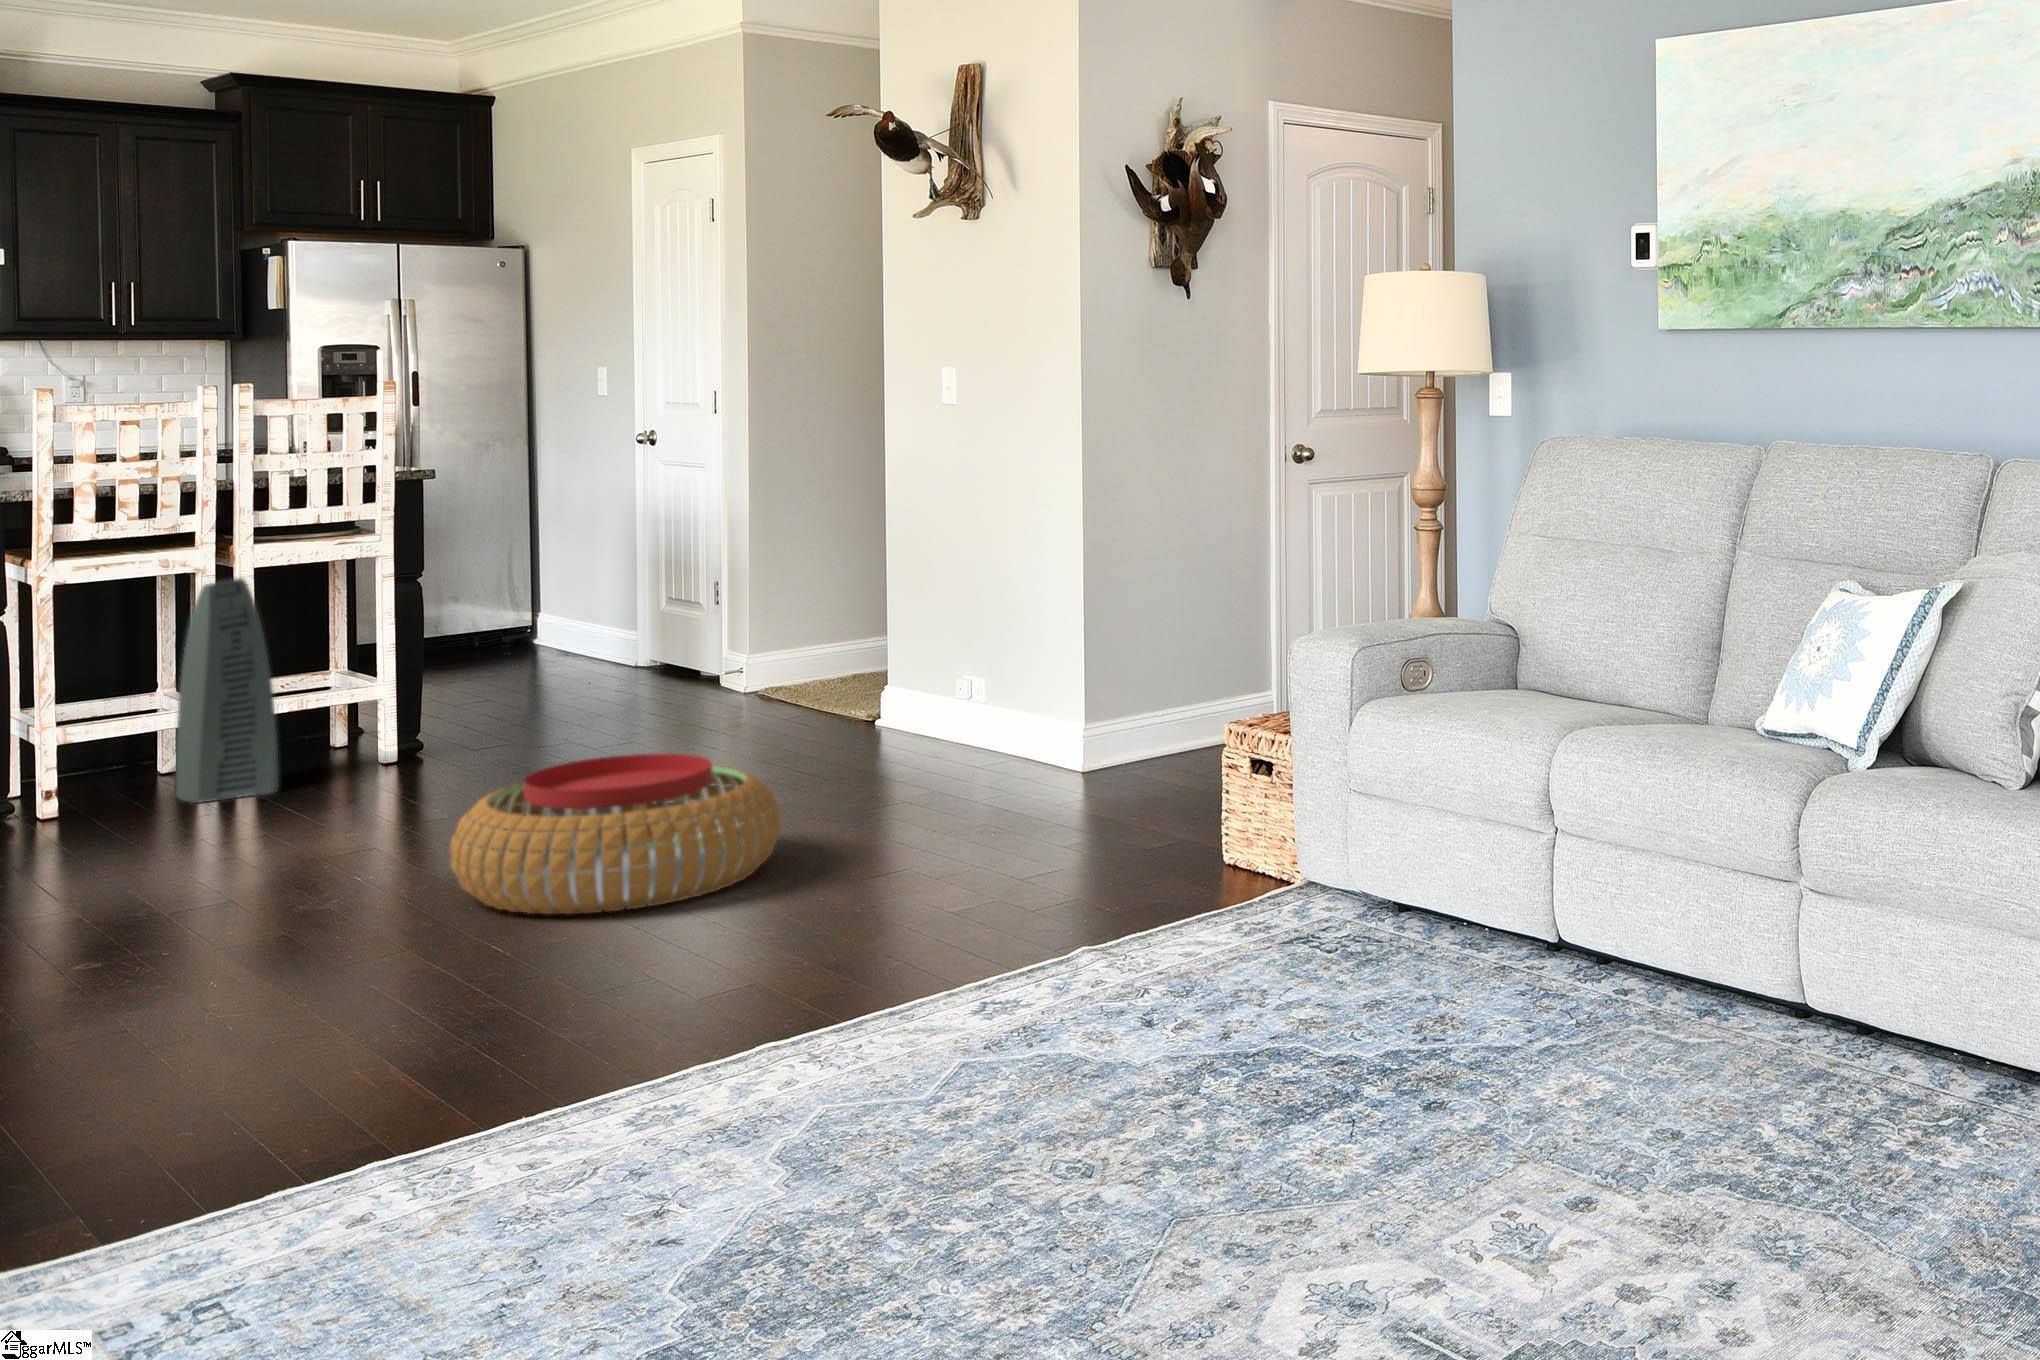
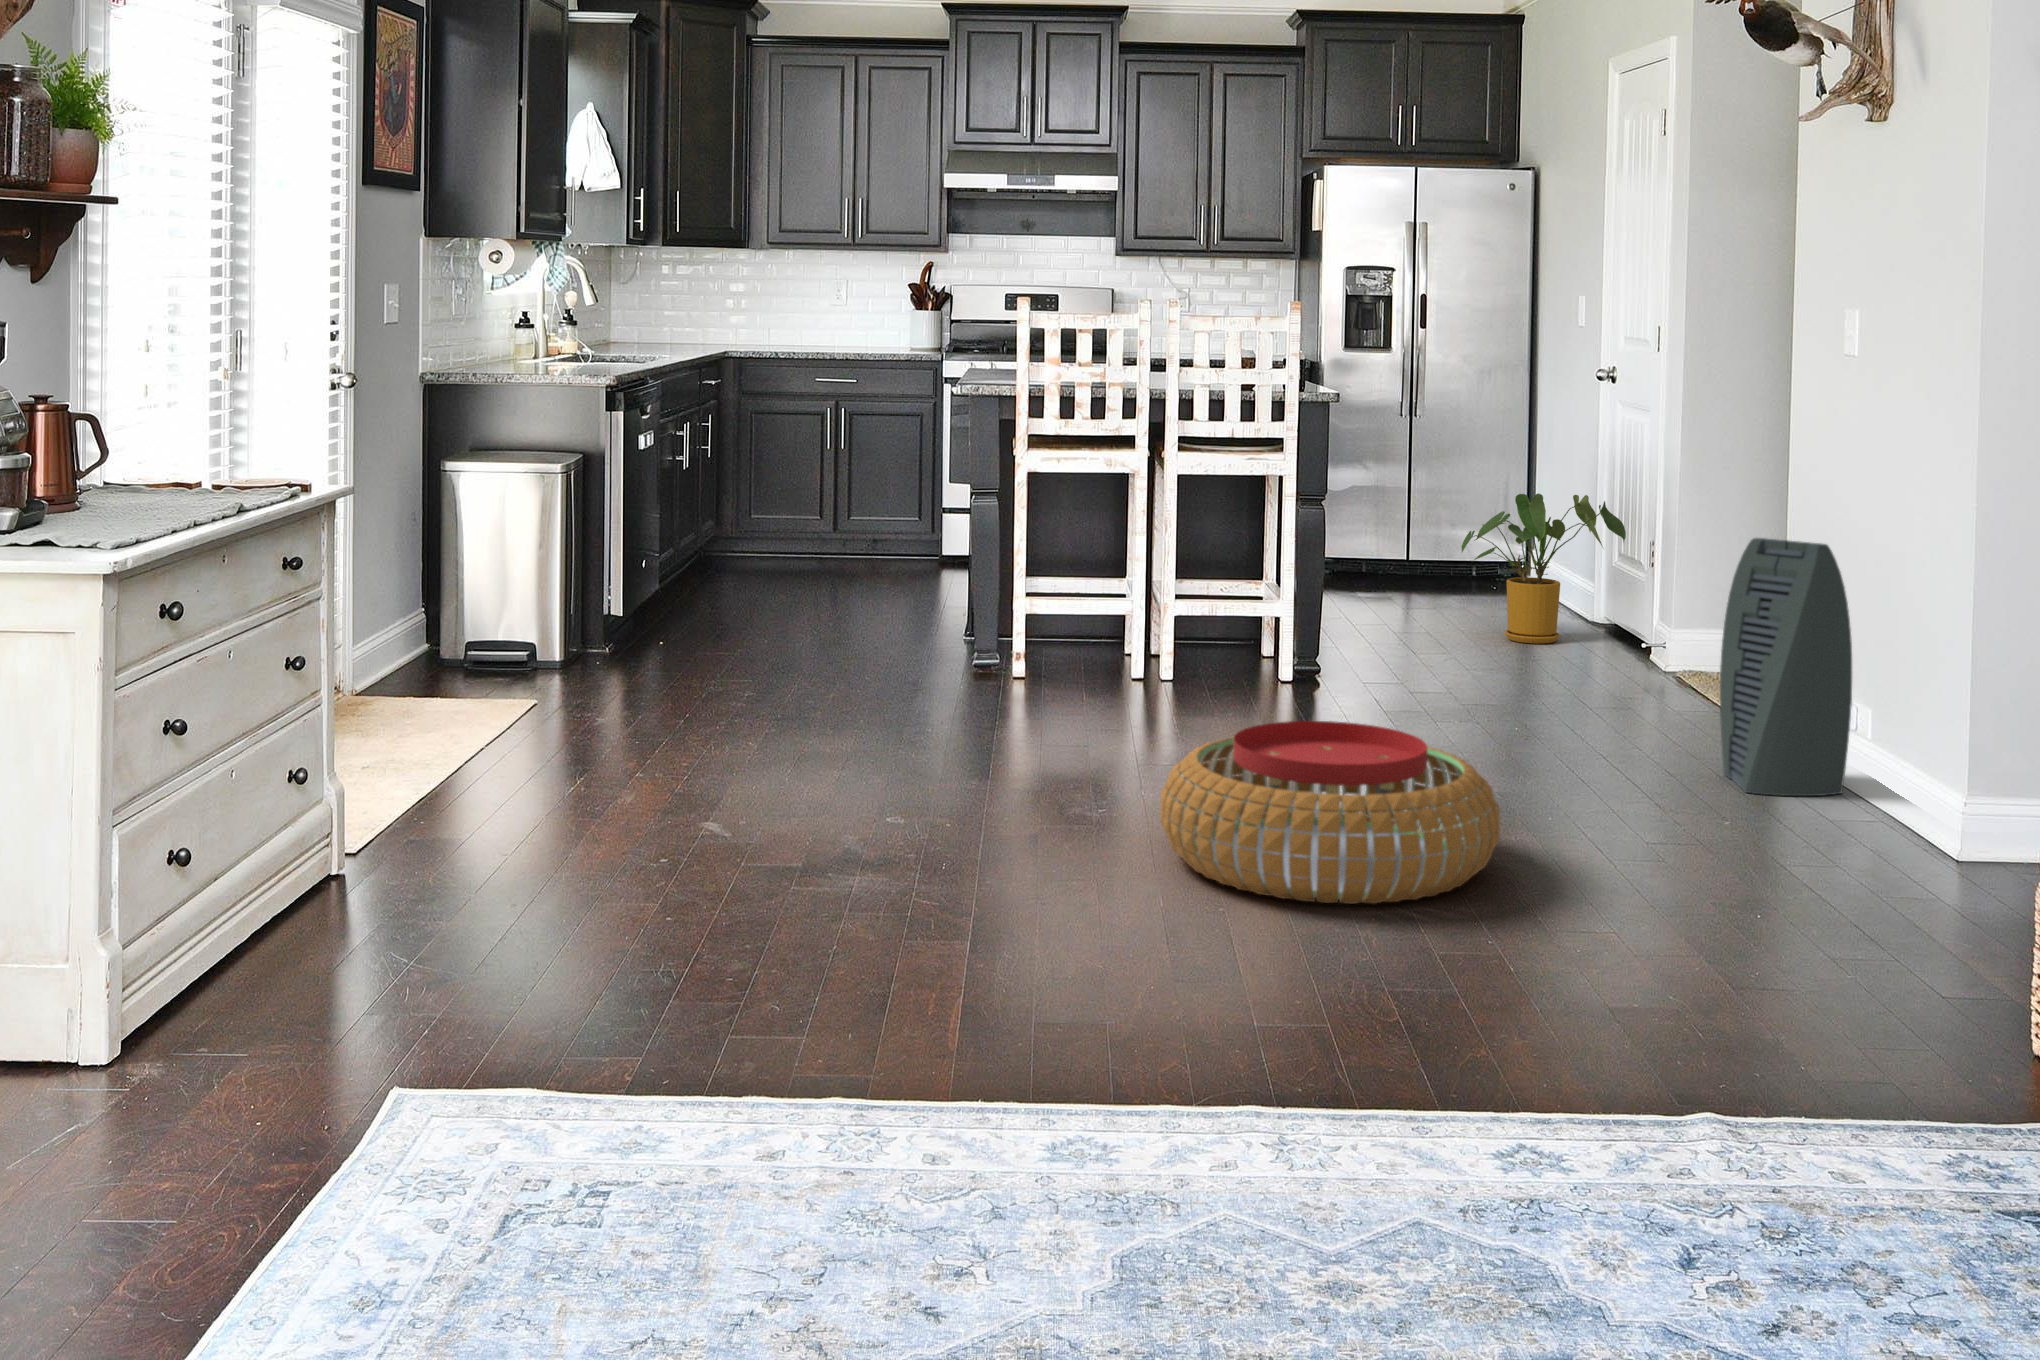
house plant: none [522,550,683,695] -> present [1461,494,1626,644]
air purifier: present [176,578,279,803] -> present [1720,538,1852,796]

